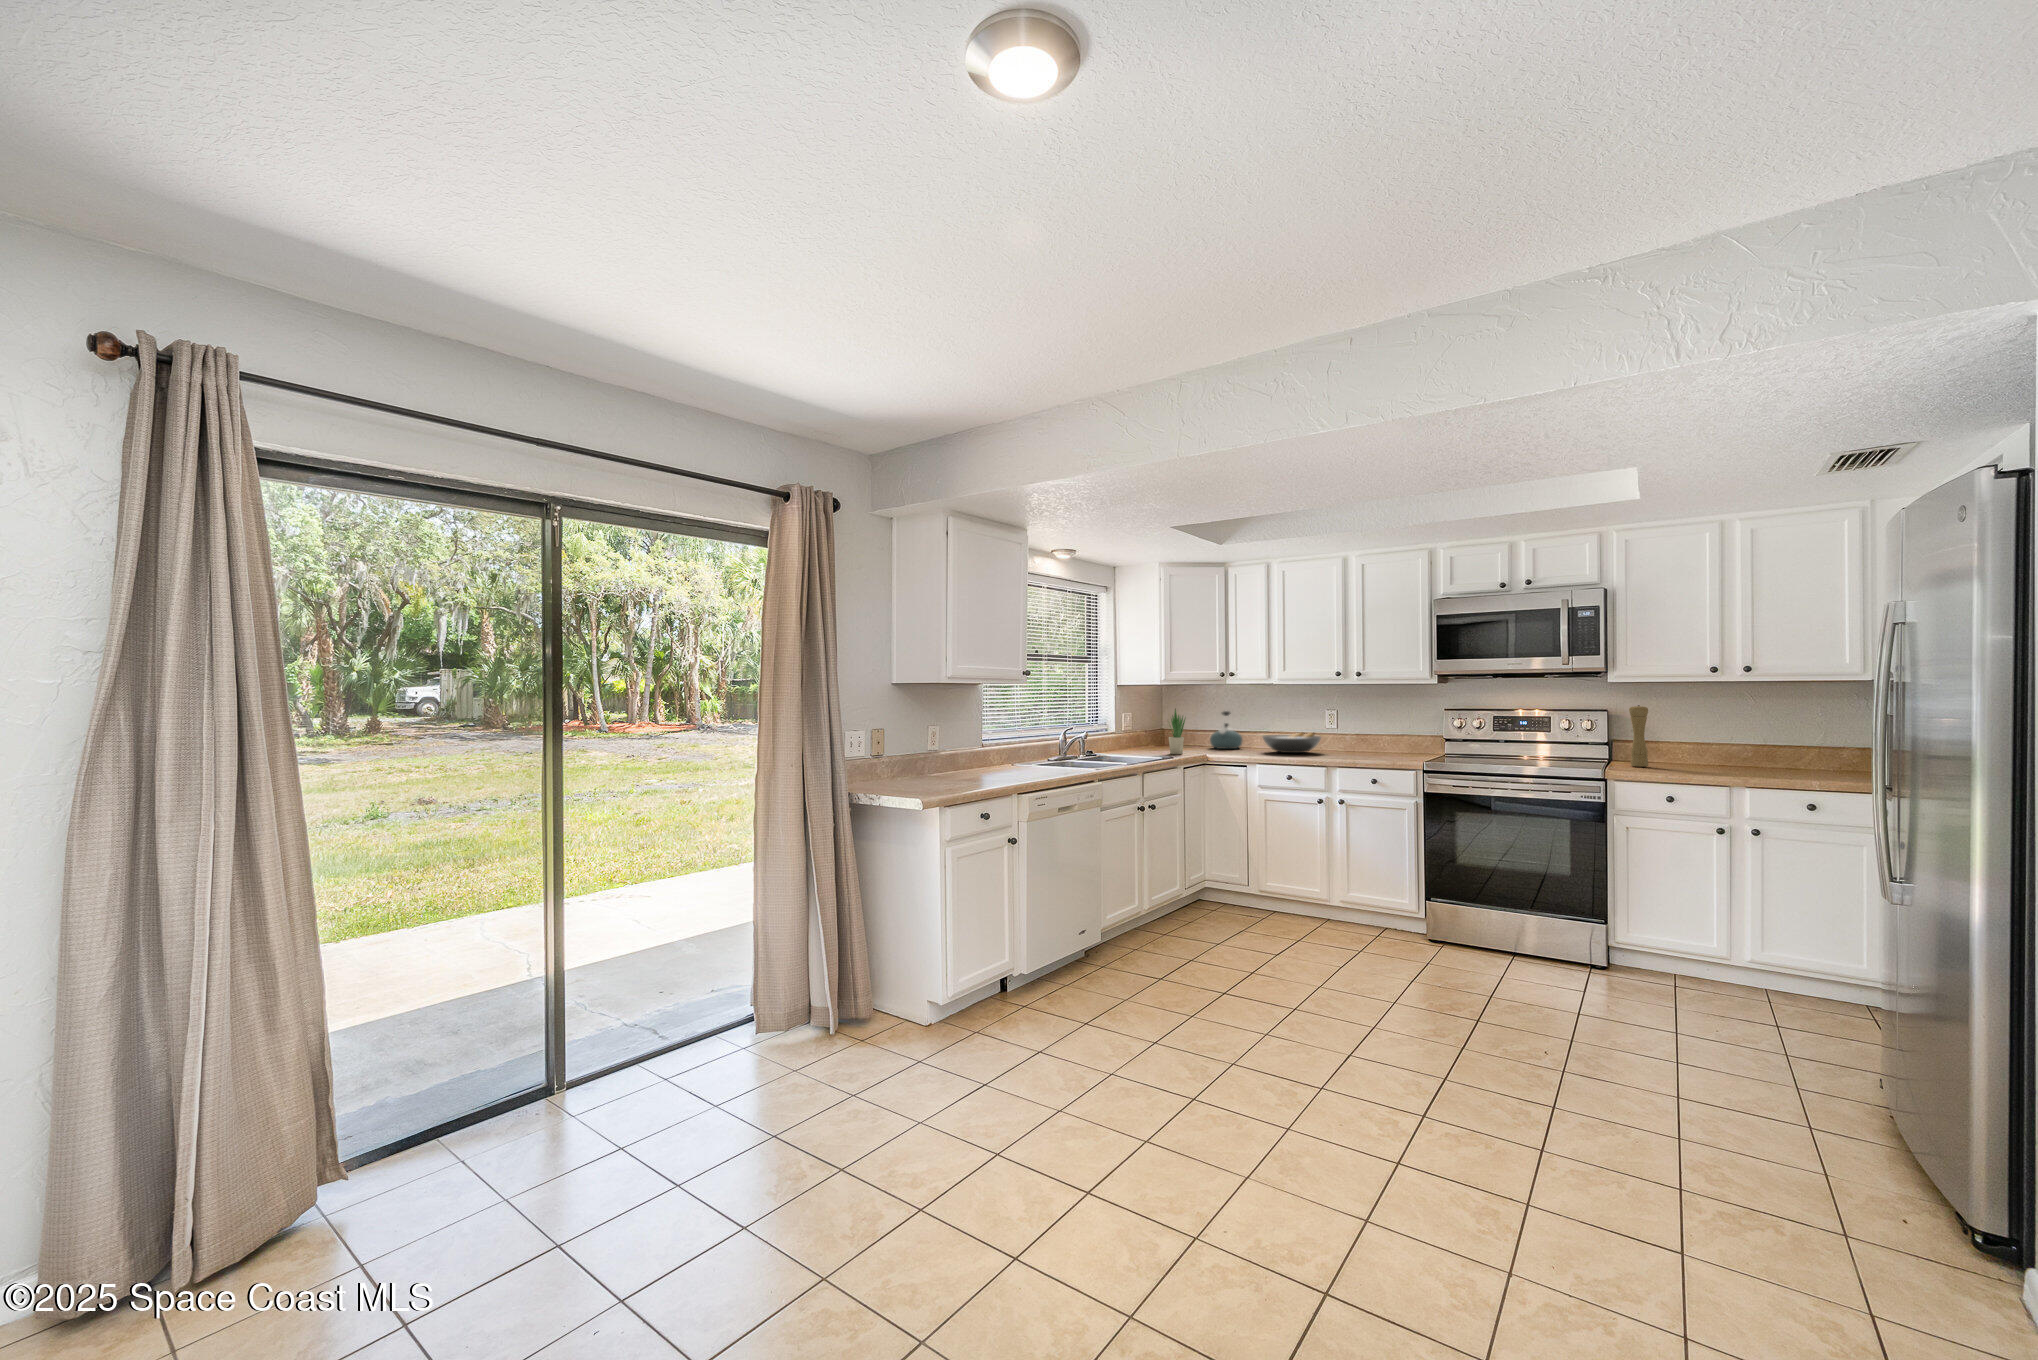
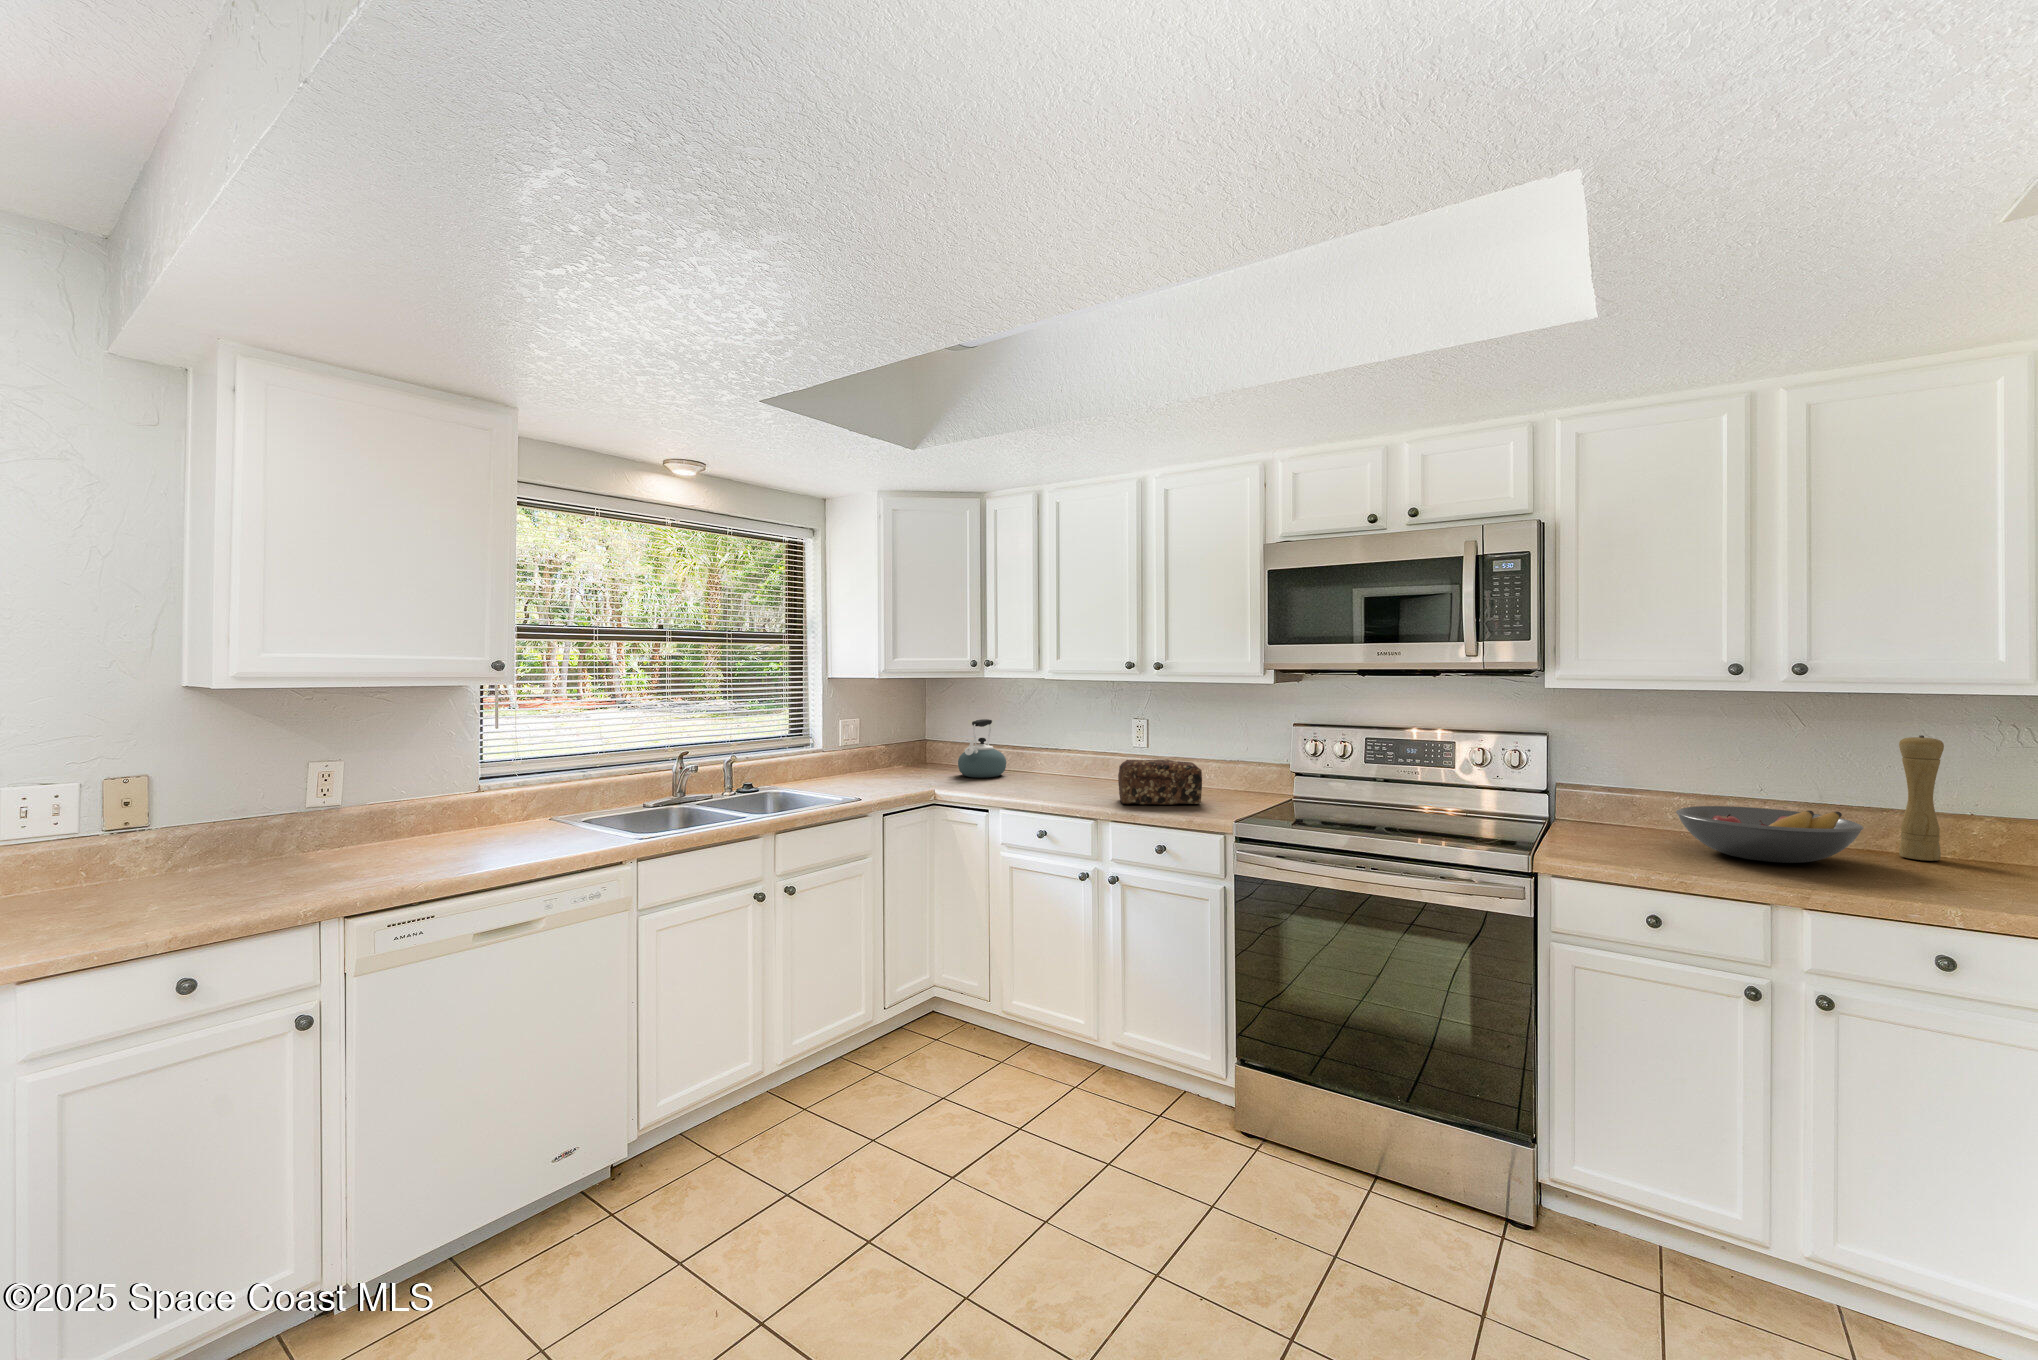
pepper mill: present [1629,705,1648,767] -> present [1899,735,1944,861]
potted plant: present [1169,709,1186,754] -> none [865,718,896,792]
bread loaf: none [1337,731,1395,757] -> present [1118,759,1202,805]
fruit bowl: present [1263,732,1321,753] -> present [1676,806,1864,863]

